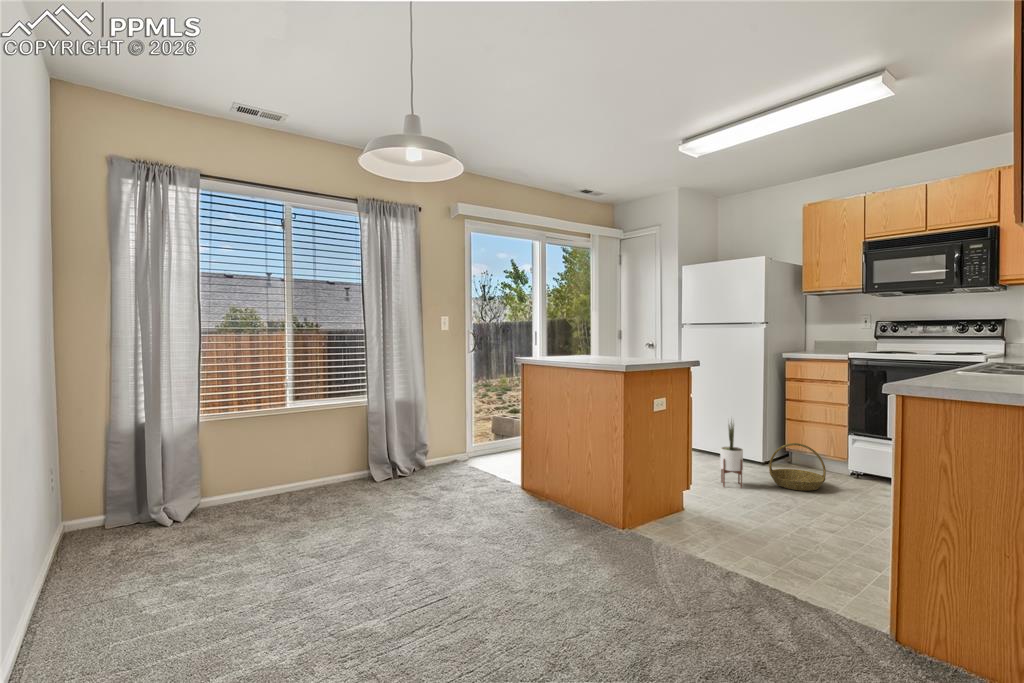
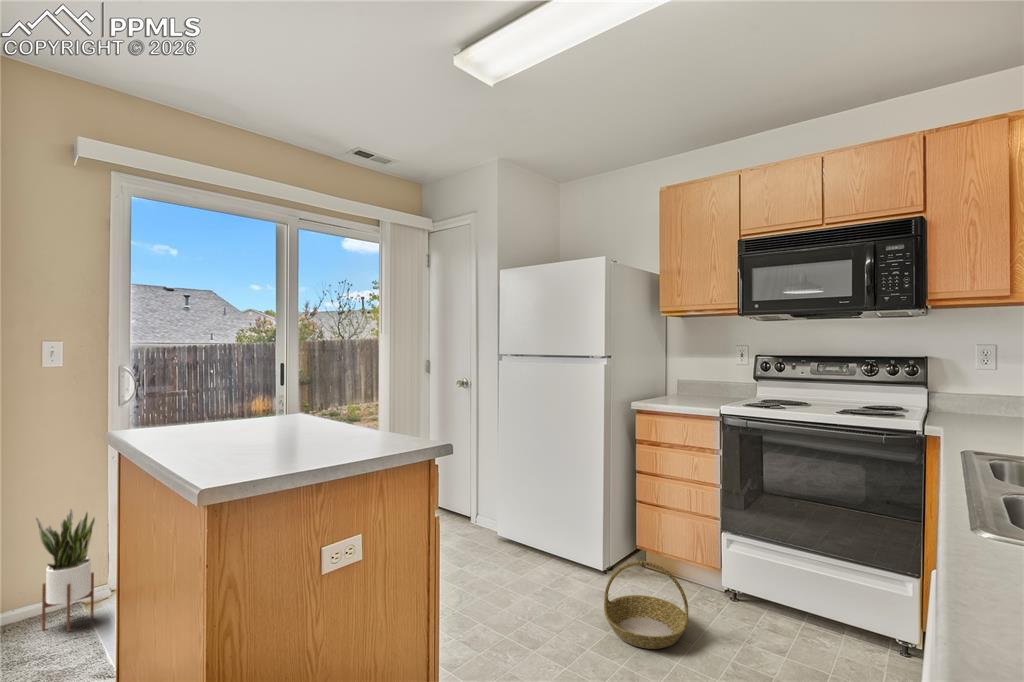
potted plant: present [720,421,743,488] -> present [36,509,95,632]

